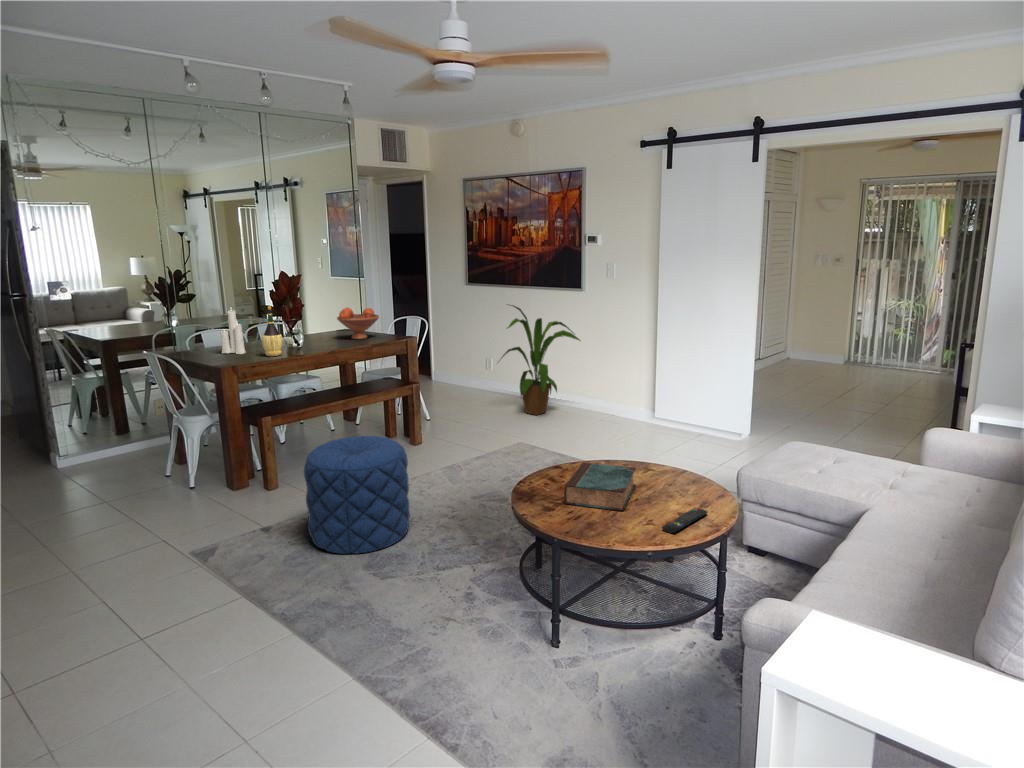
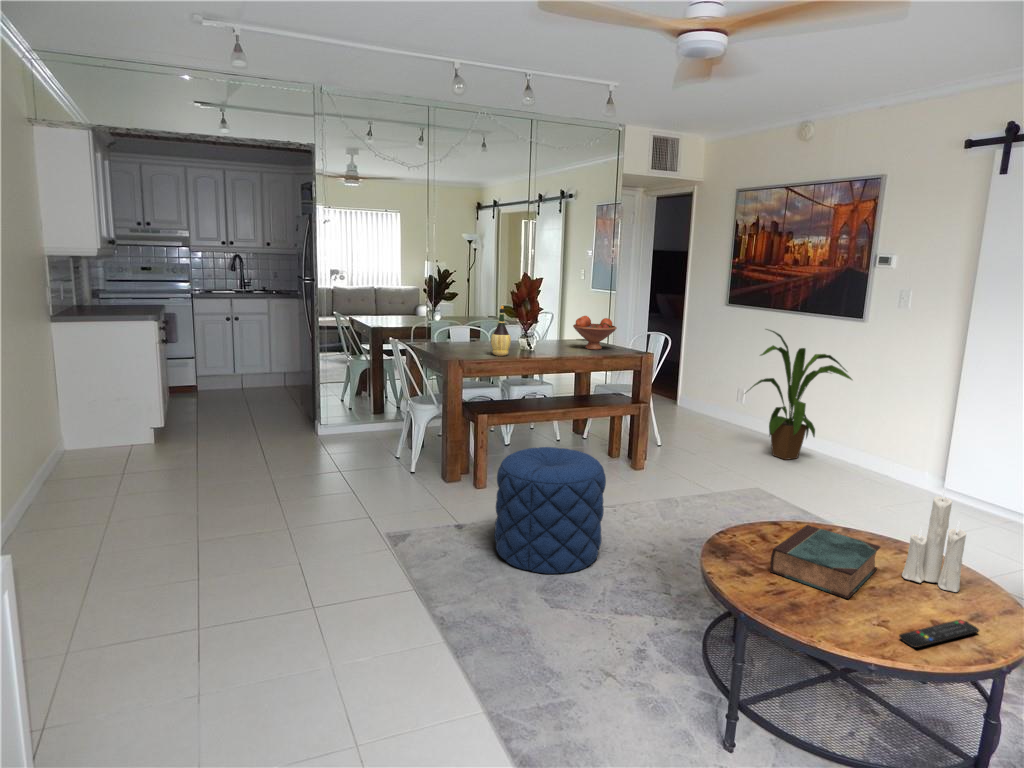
candle: present [221,310,246,354] -> present [902,489,967,592]

